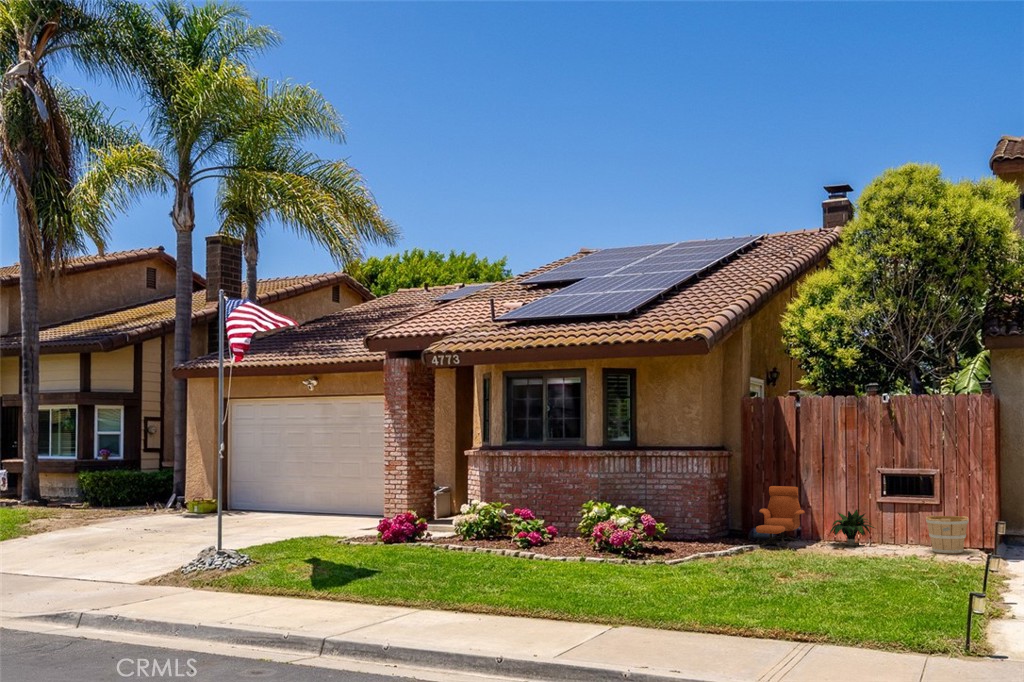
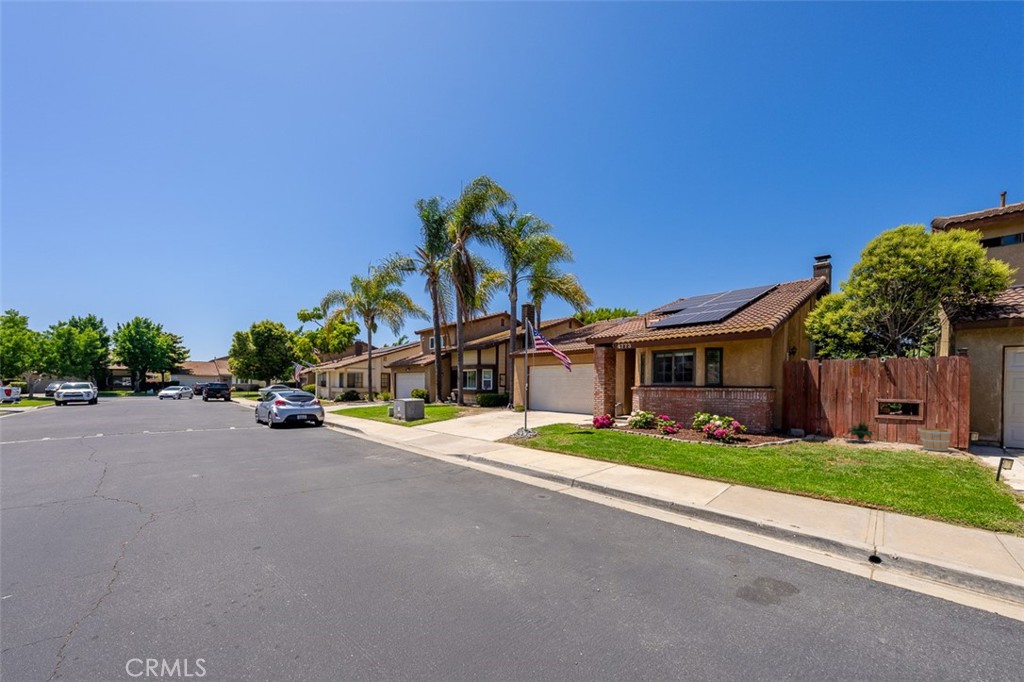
lounge chair: present [756,486,805,546] -> none [797,408,827,440]

